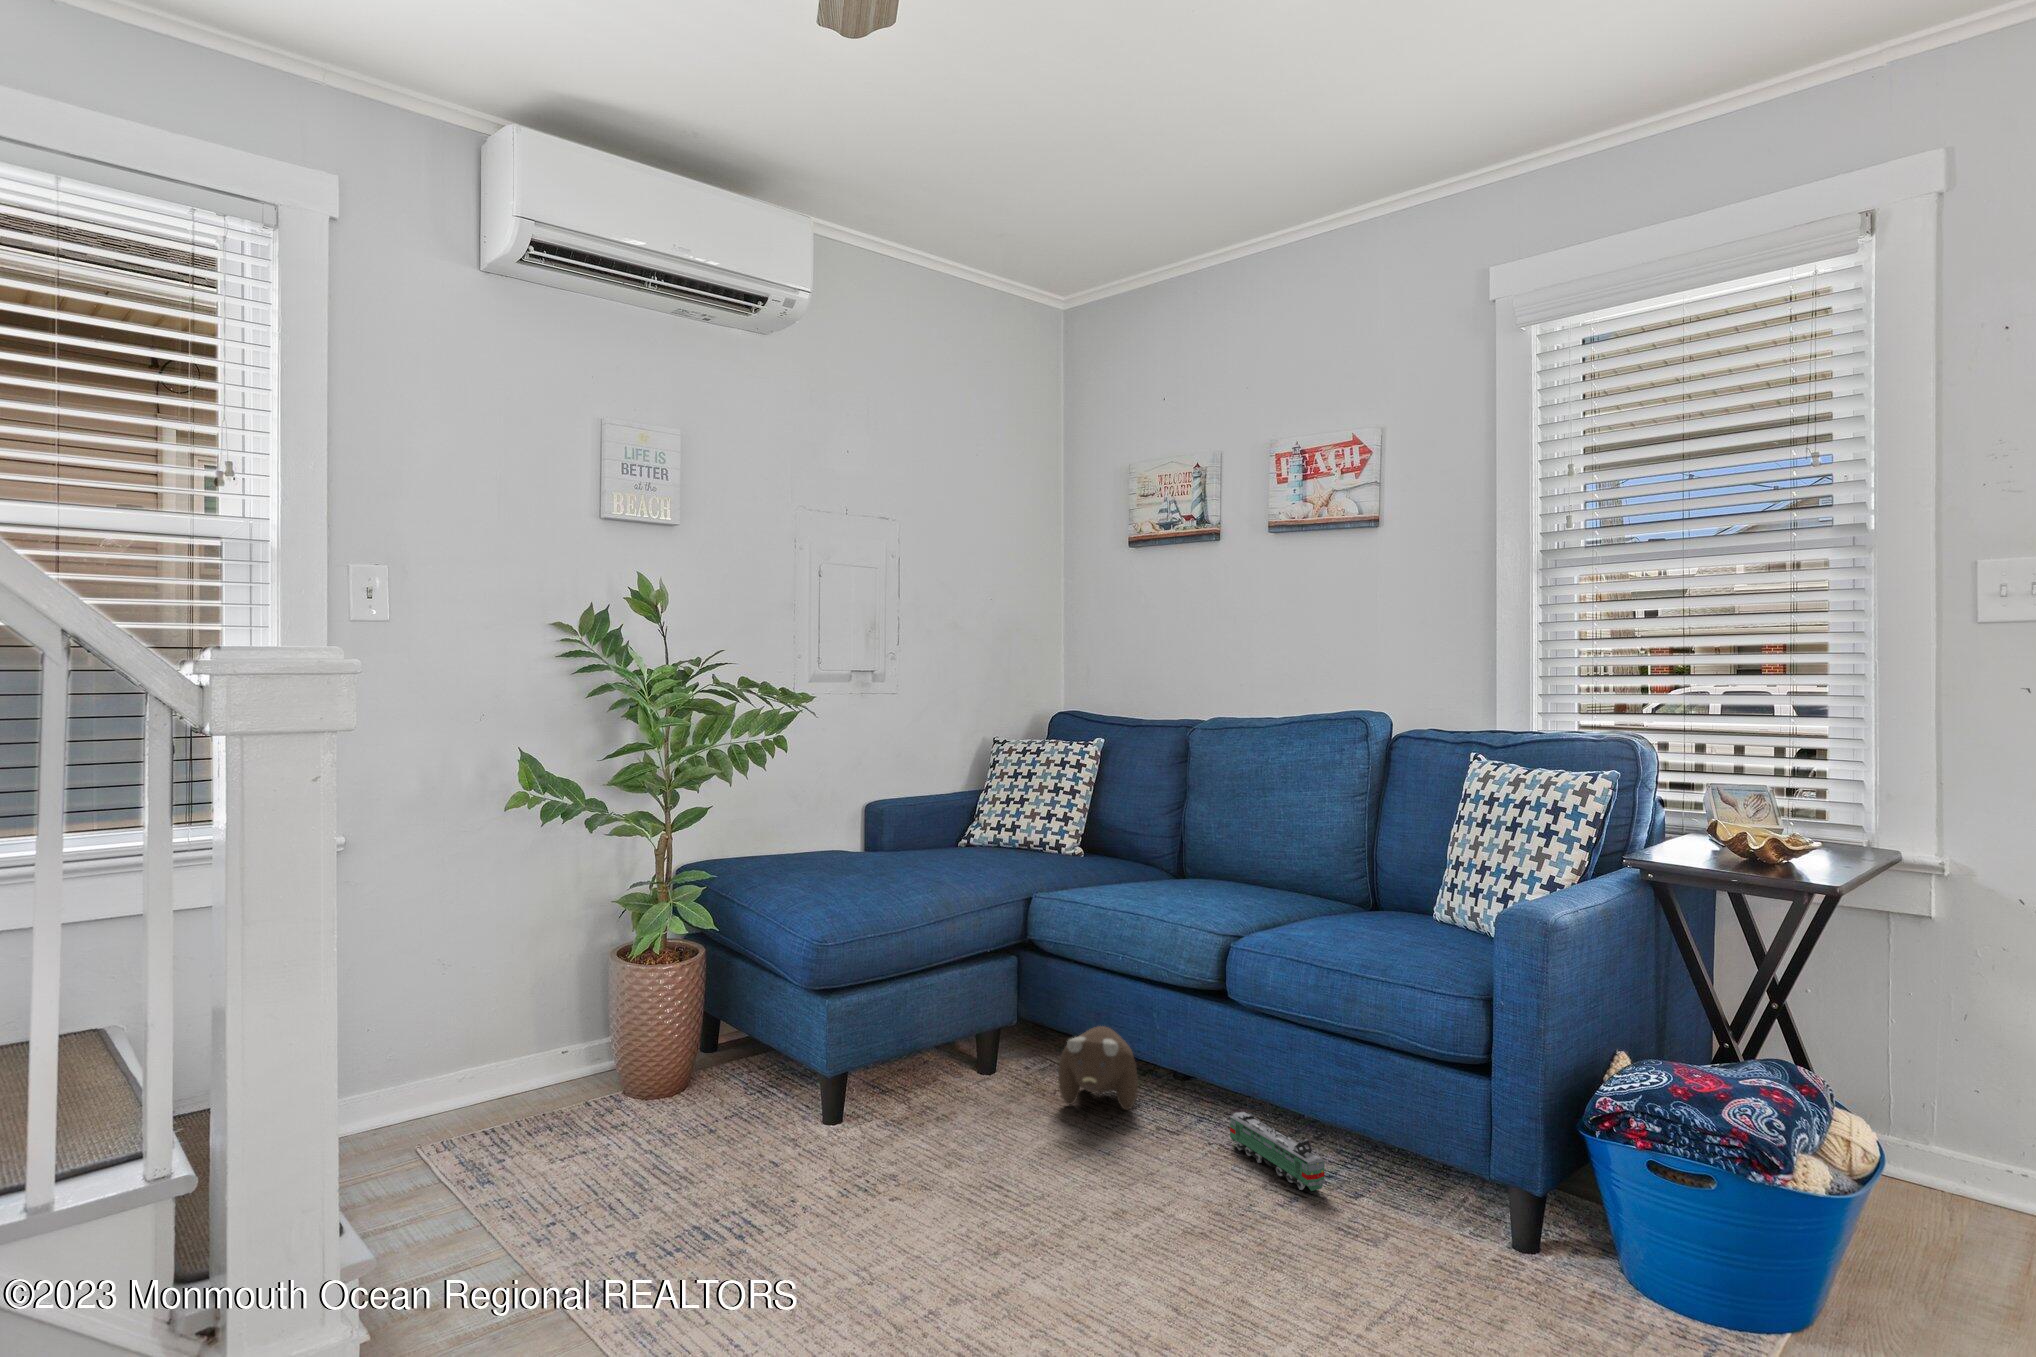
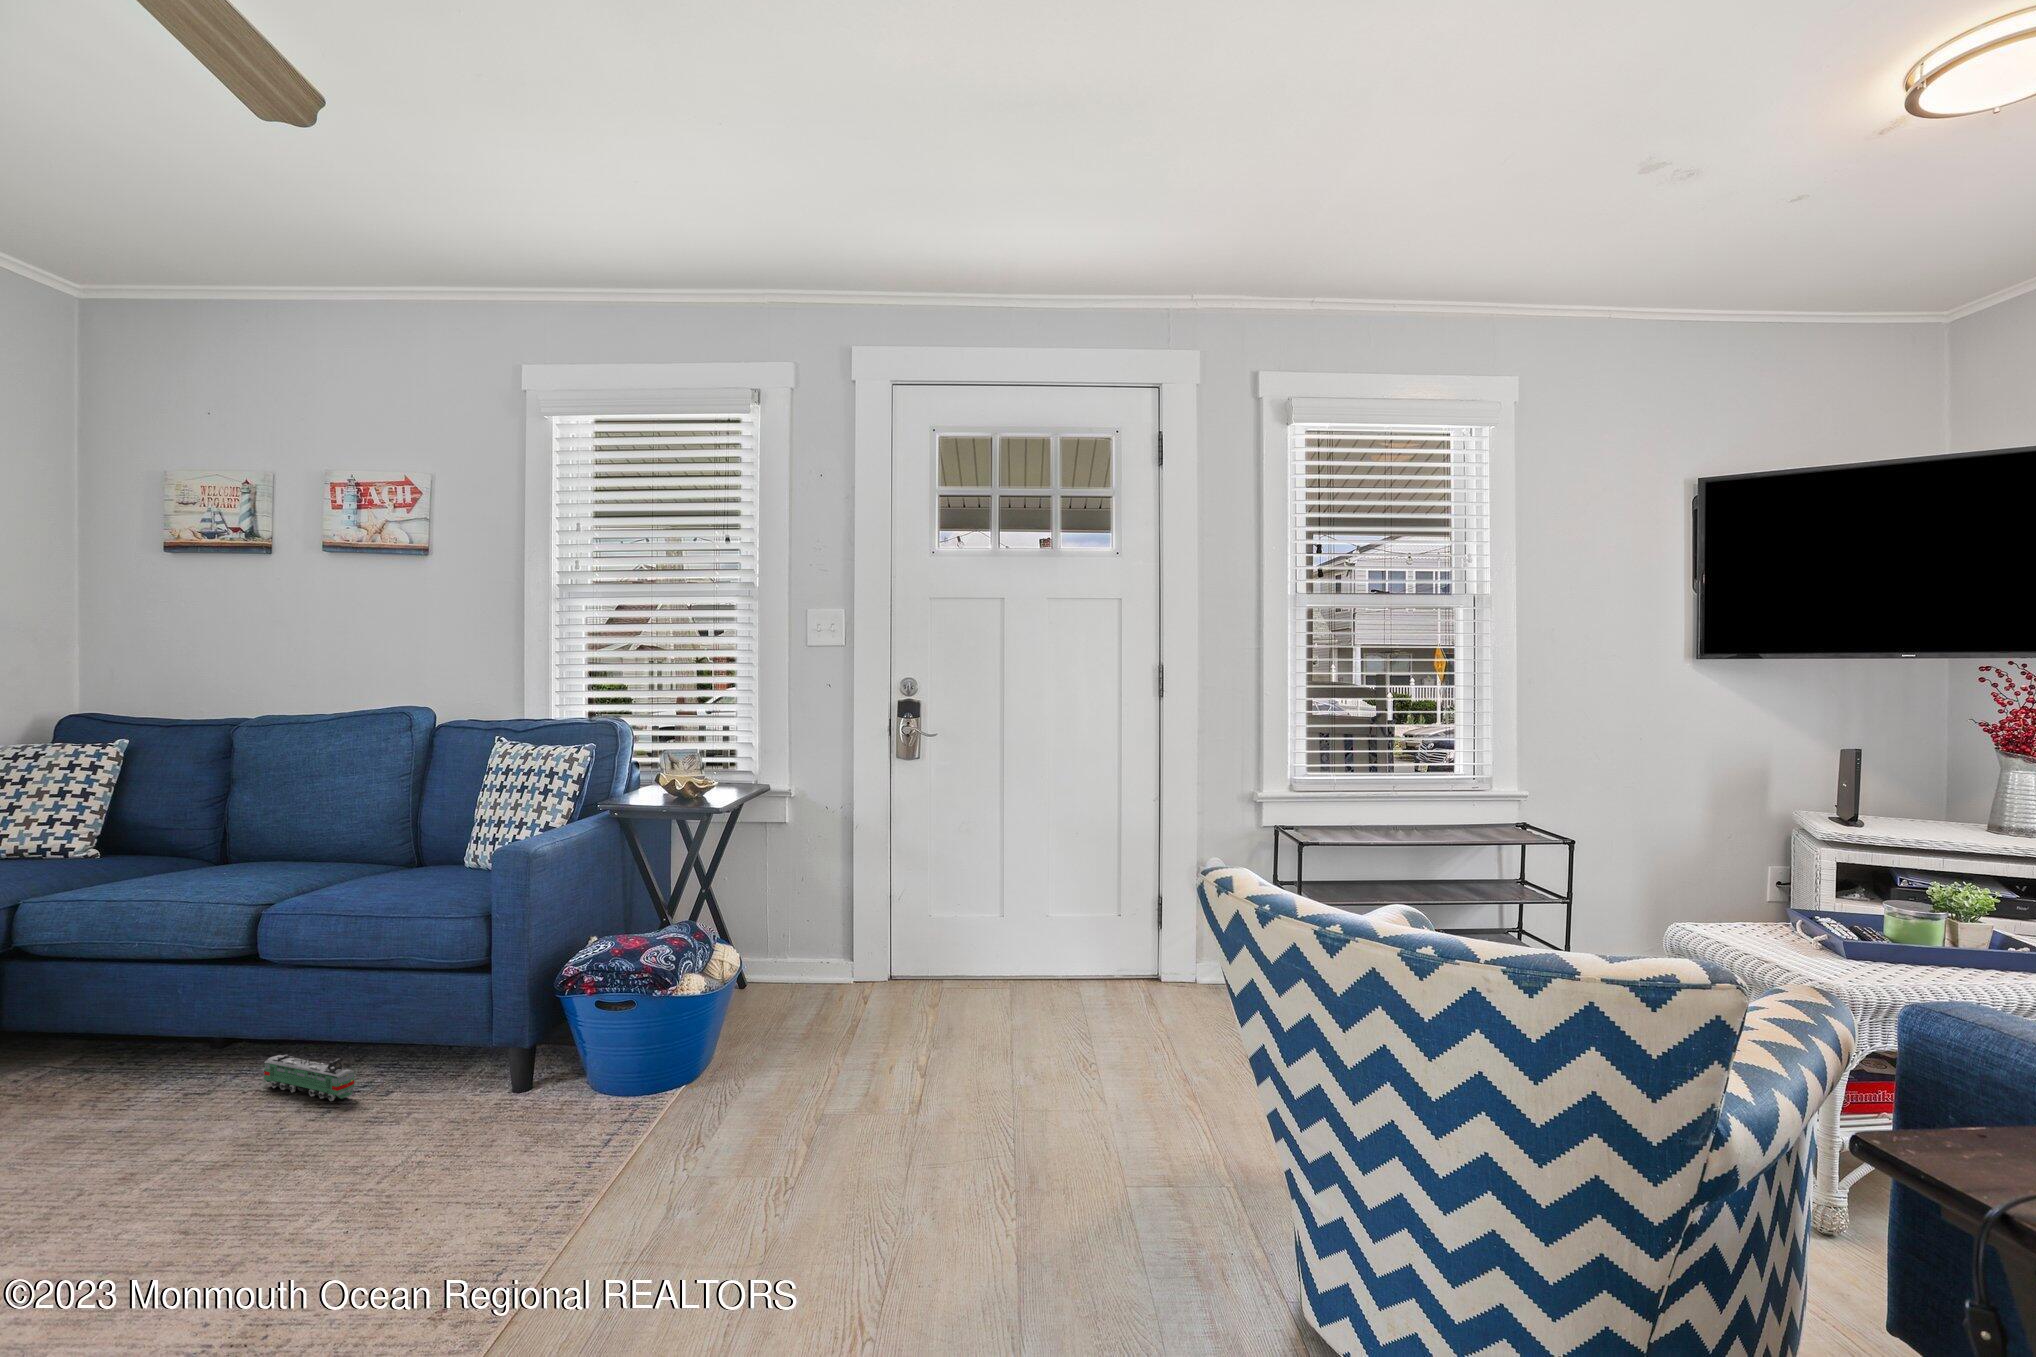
plush toy: present [1058,1026,1138,1110] -> none [58,1015,161,1100]

